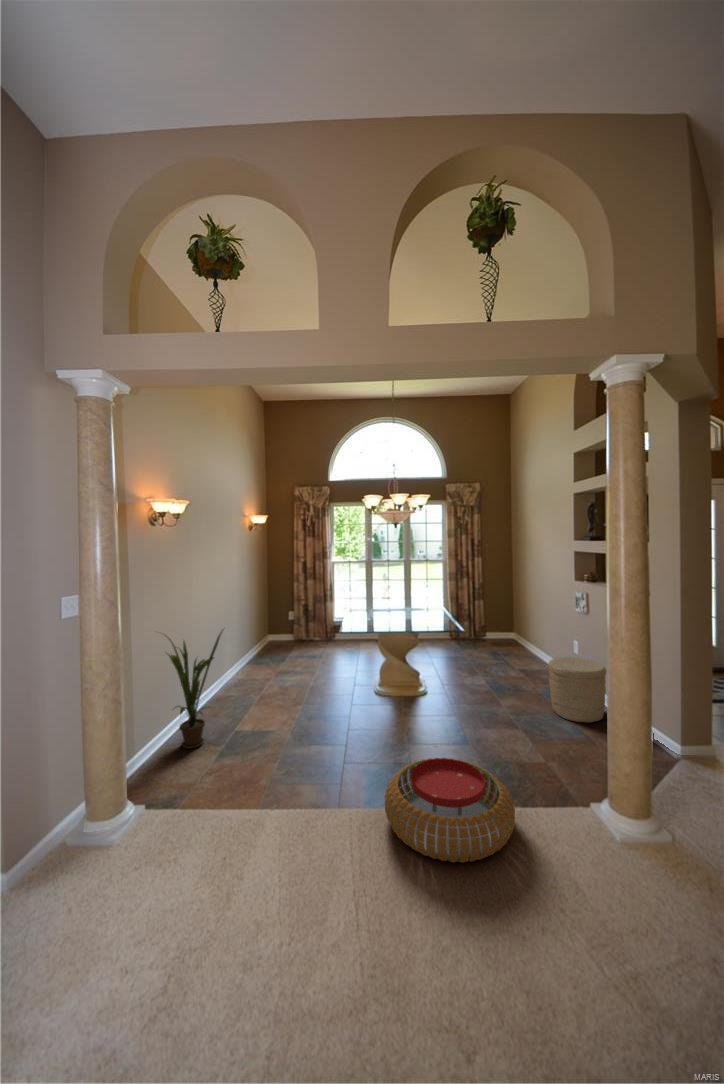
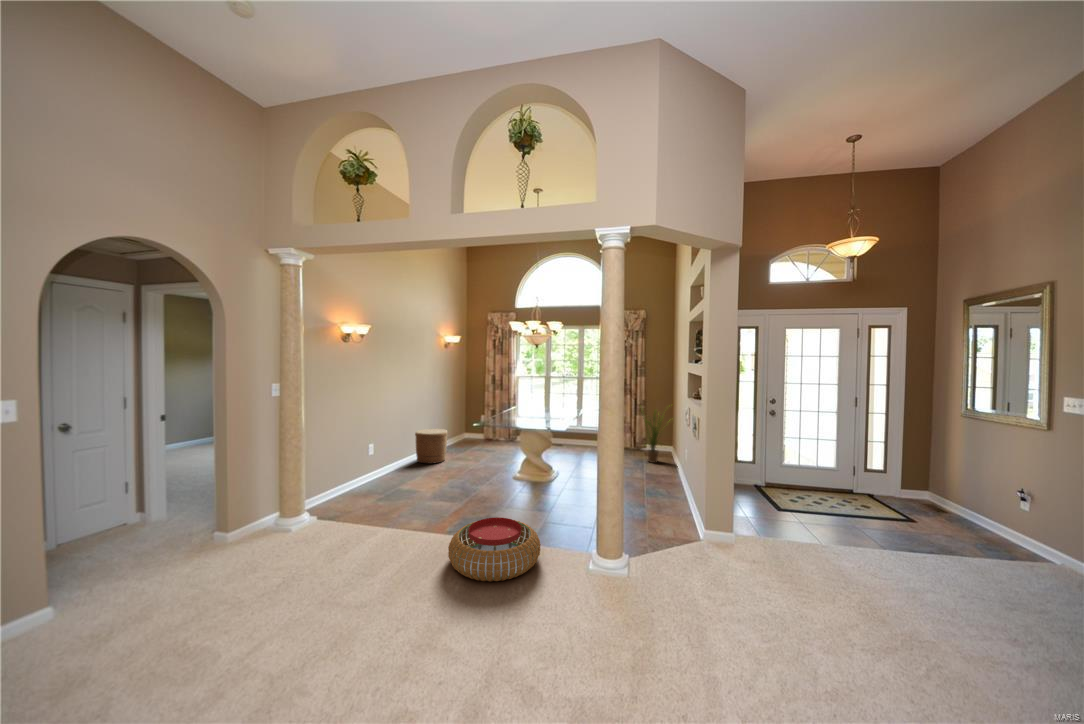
house plant: present [167,630,223,749] -> present [645,410,663,463]
woven basket: present [548,657,606,723] -> present [415,429,448,464]

